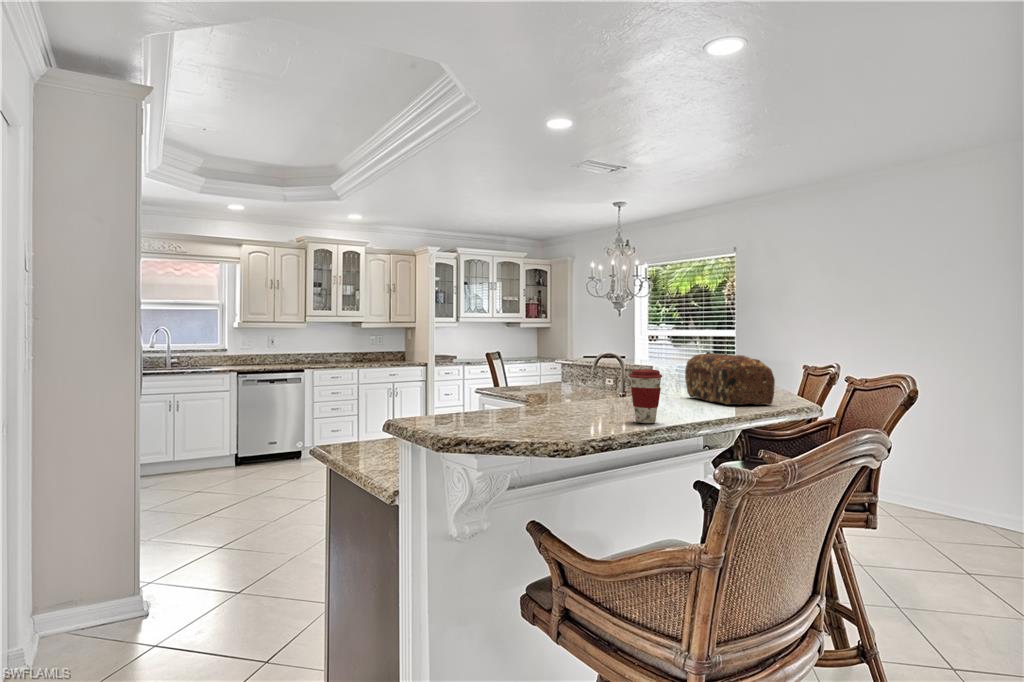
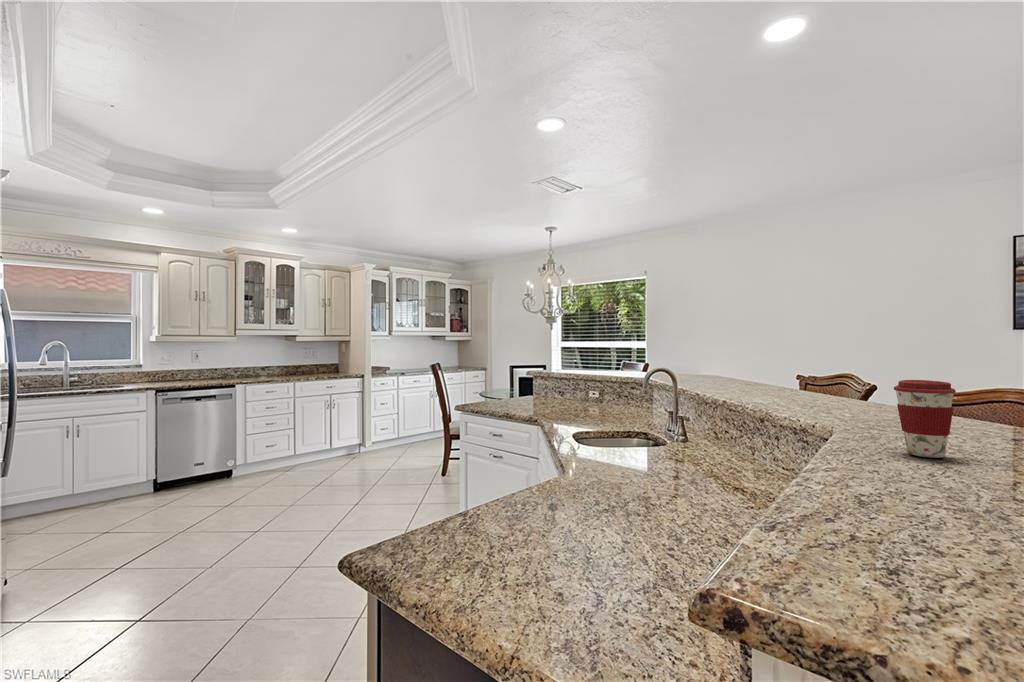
bread loaf: present [685,353,775,405] -> none [770,358,904,416]

